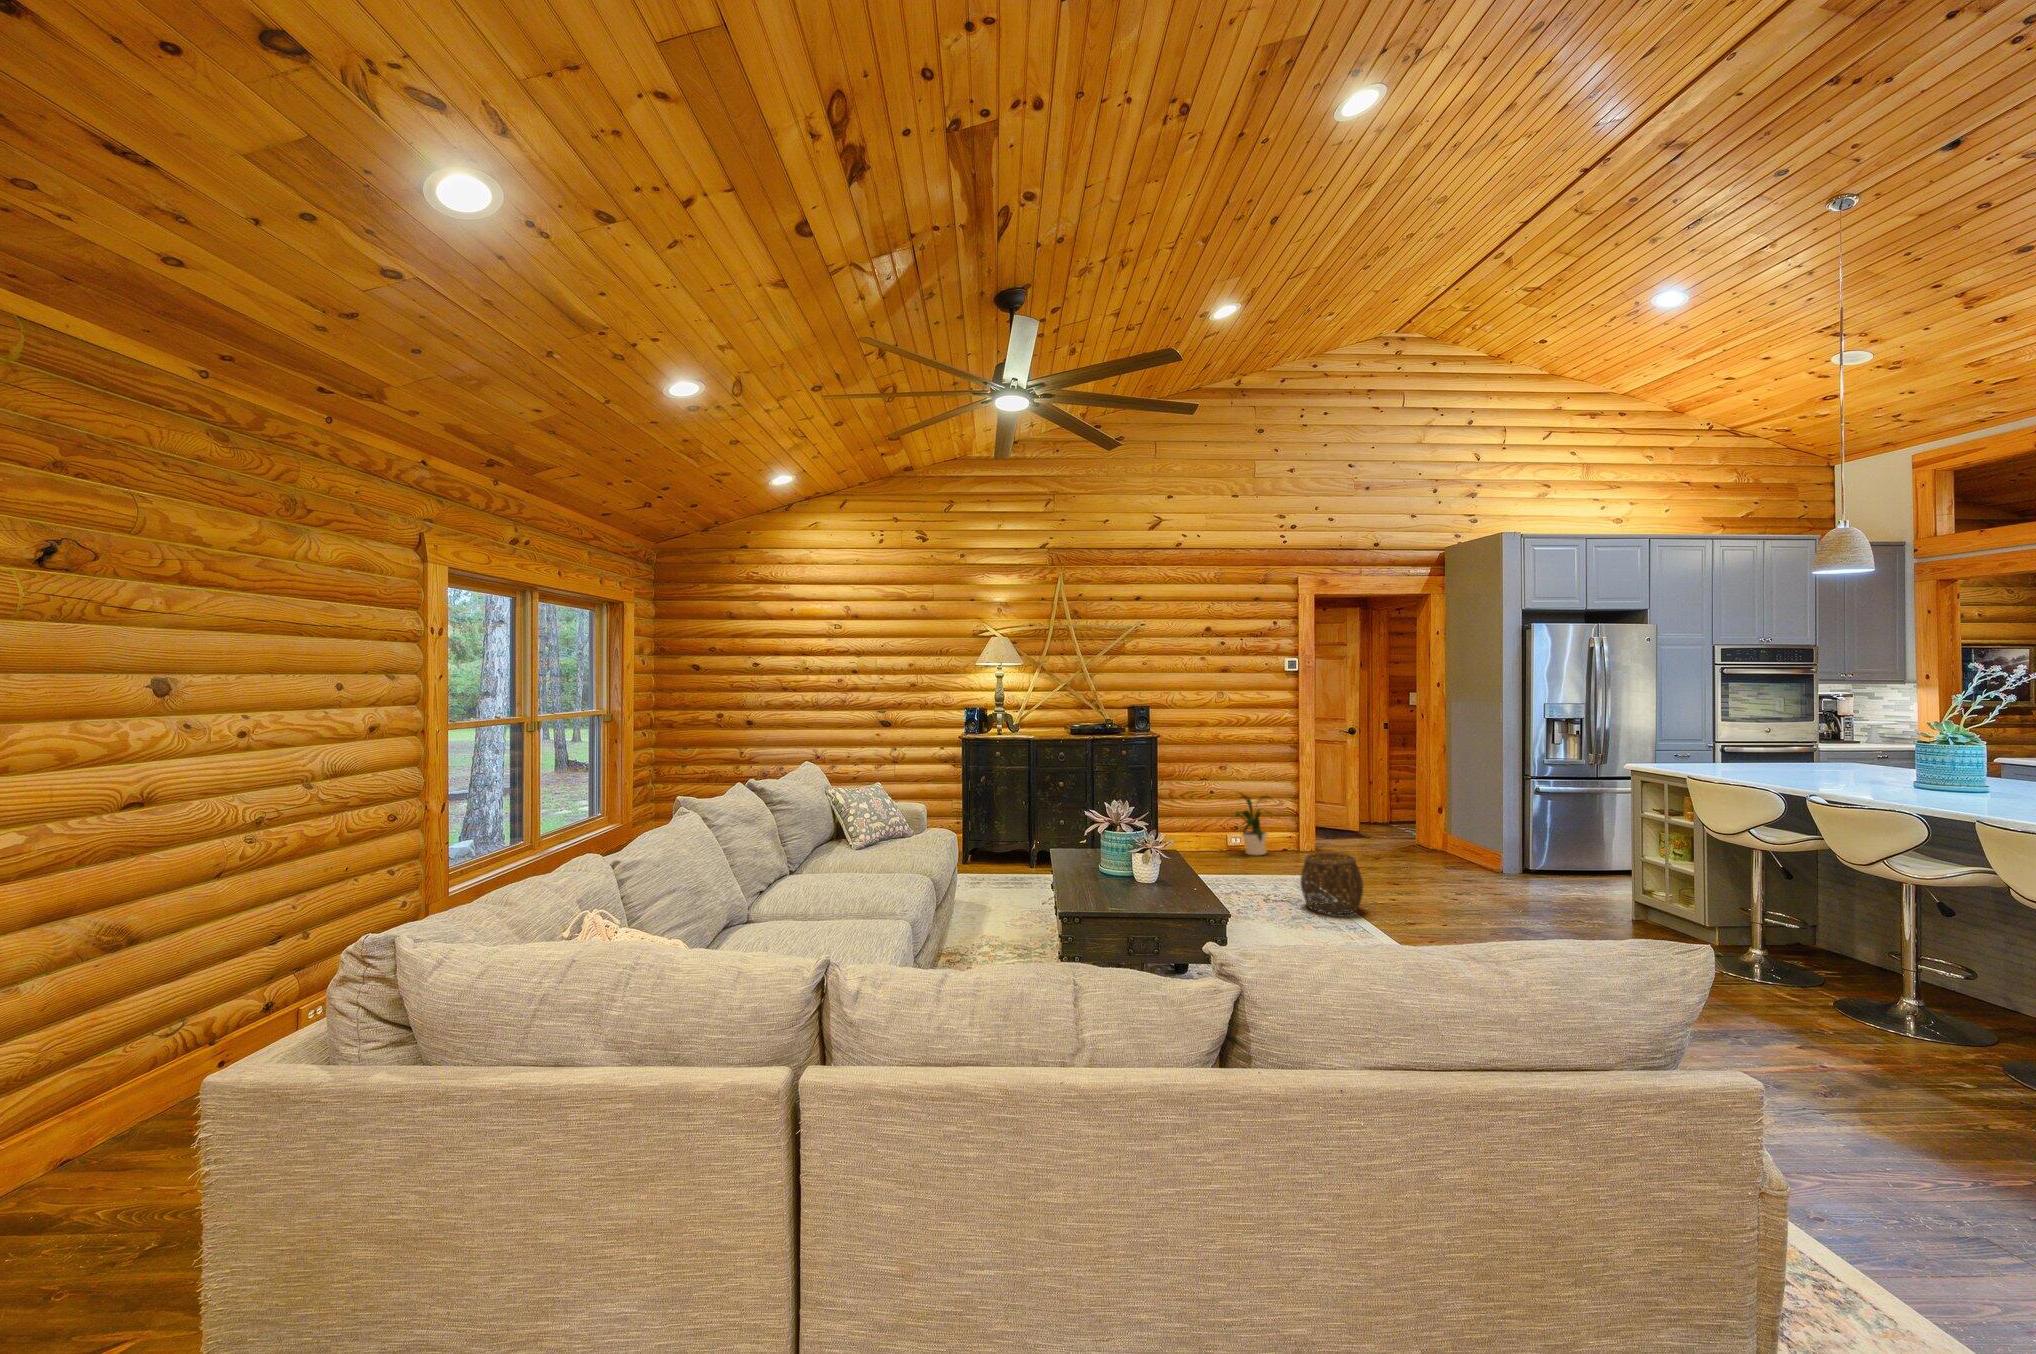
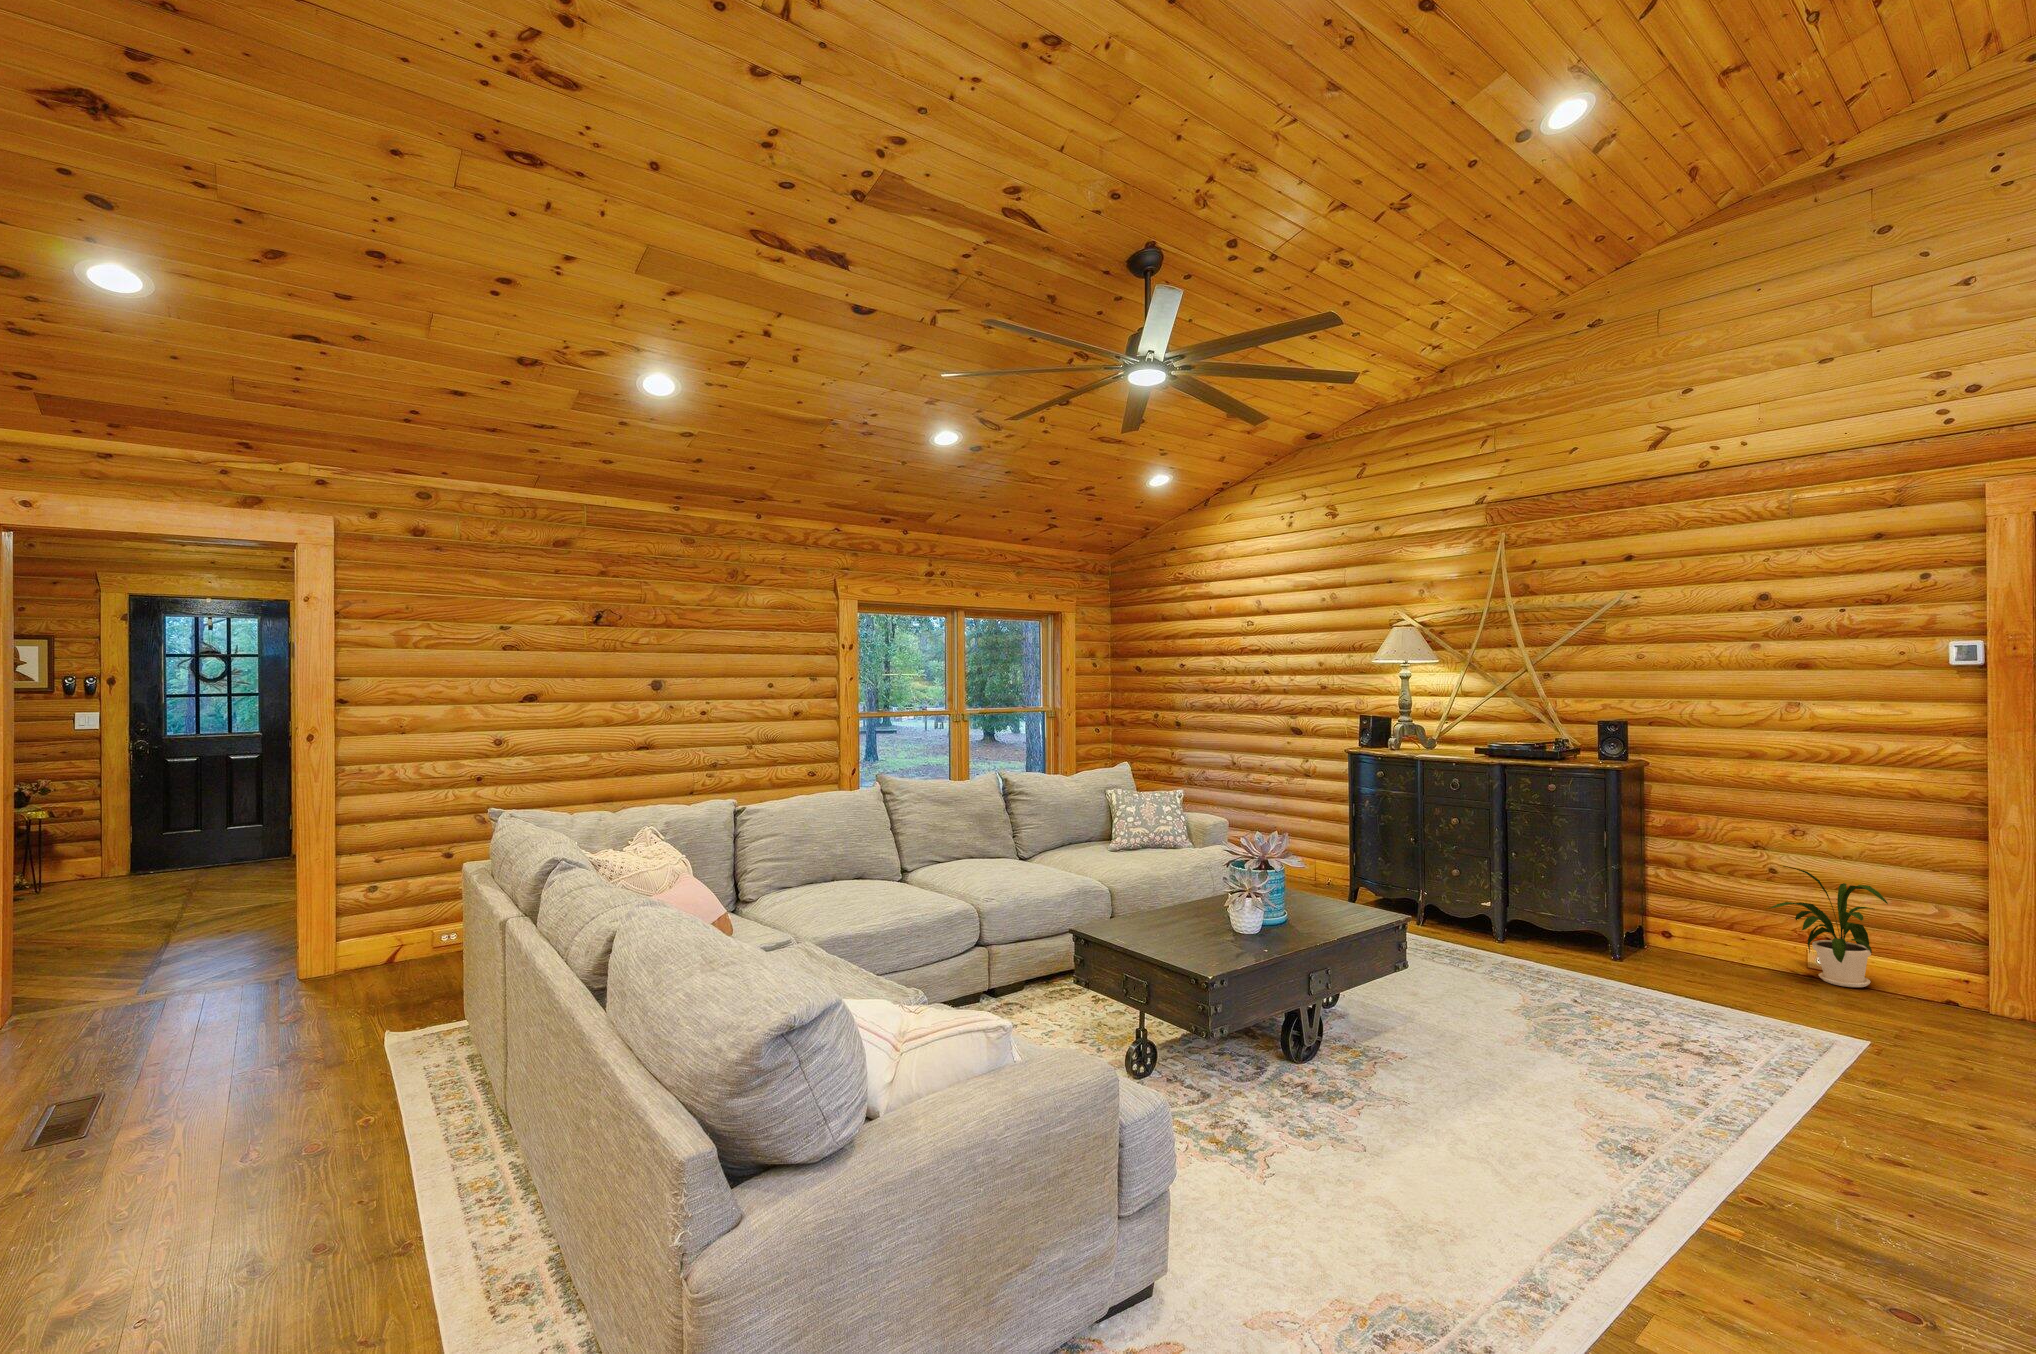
woven basket: present [1301,853,1363,914] -> none [1689,984,1830,1107]

